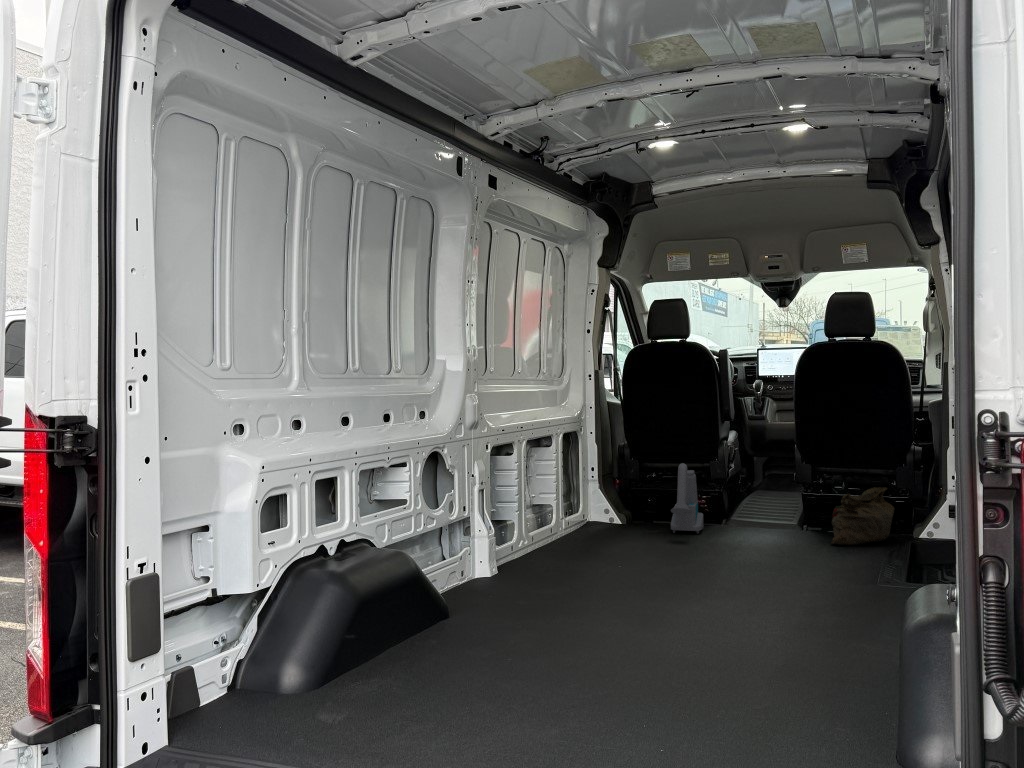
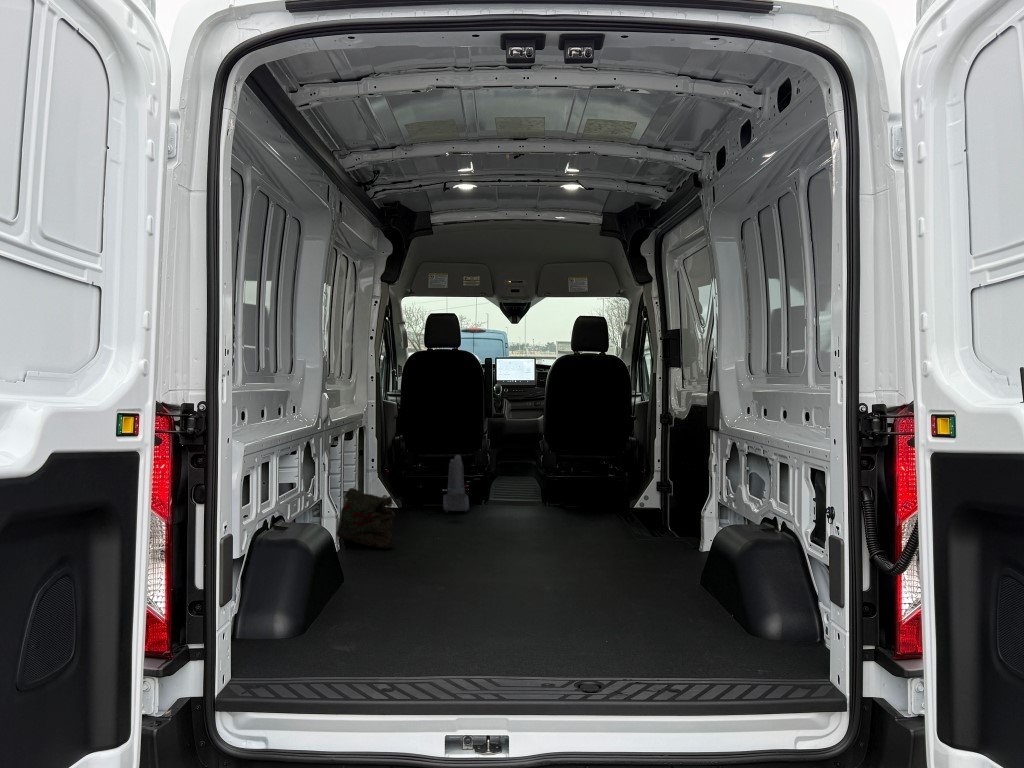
bag: present [831,487,894,545] -> present [337,488,395,549]

